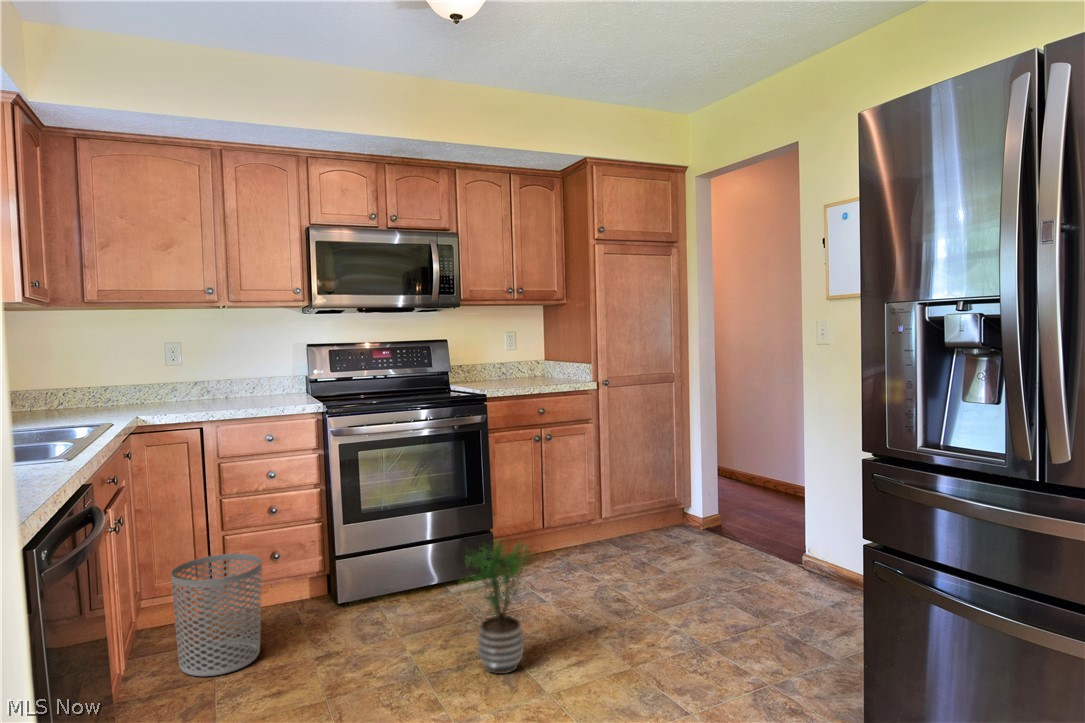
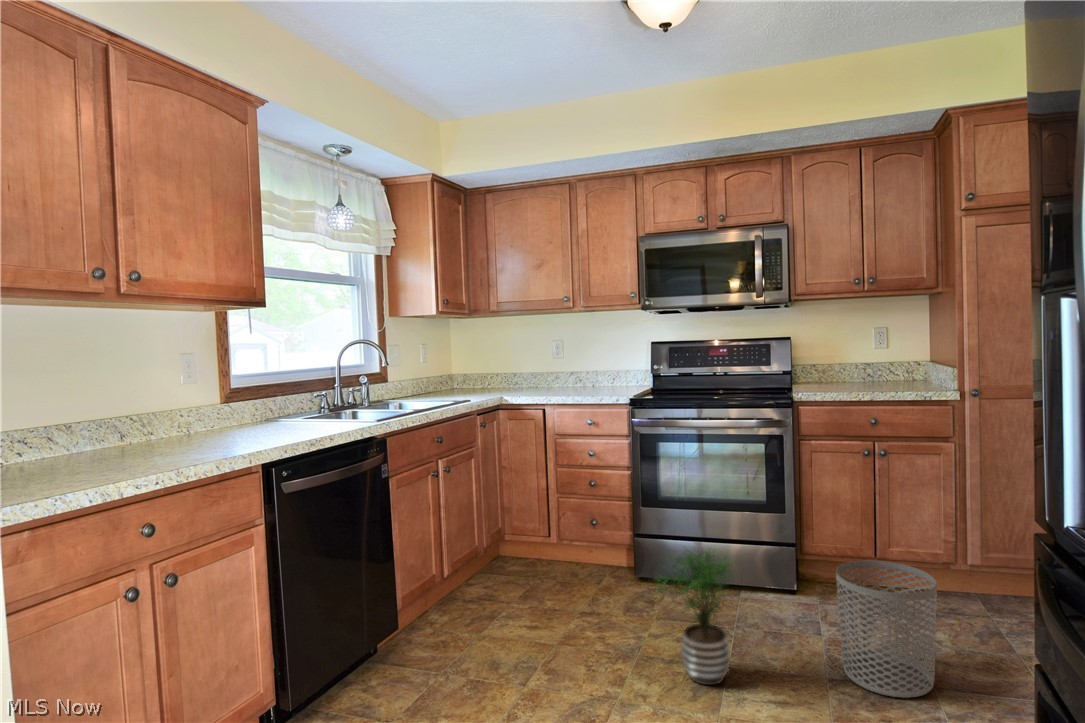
waste bin: present [171,554,262,676] -> present [836,561,937,698]

